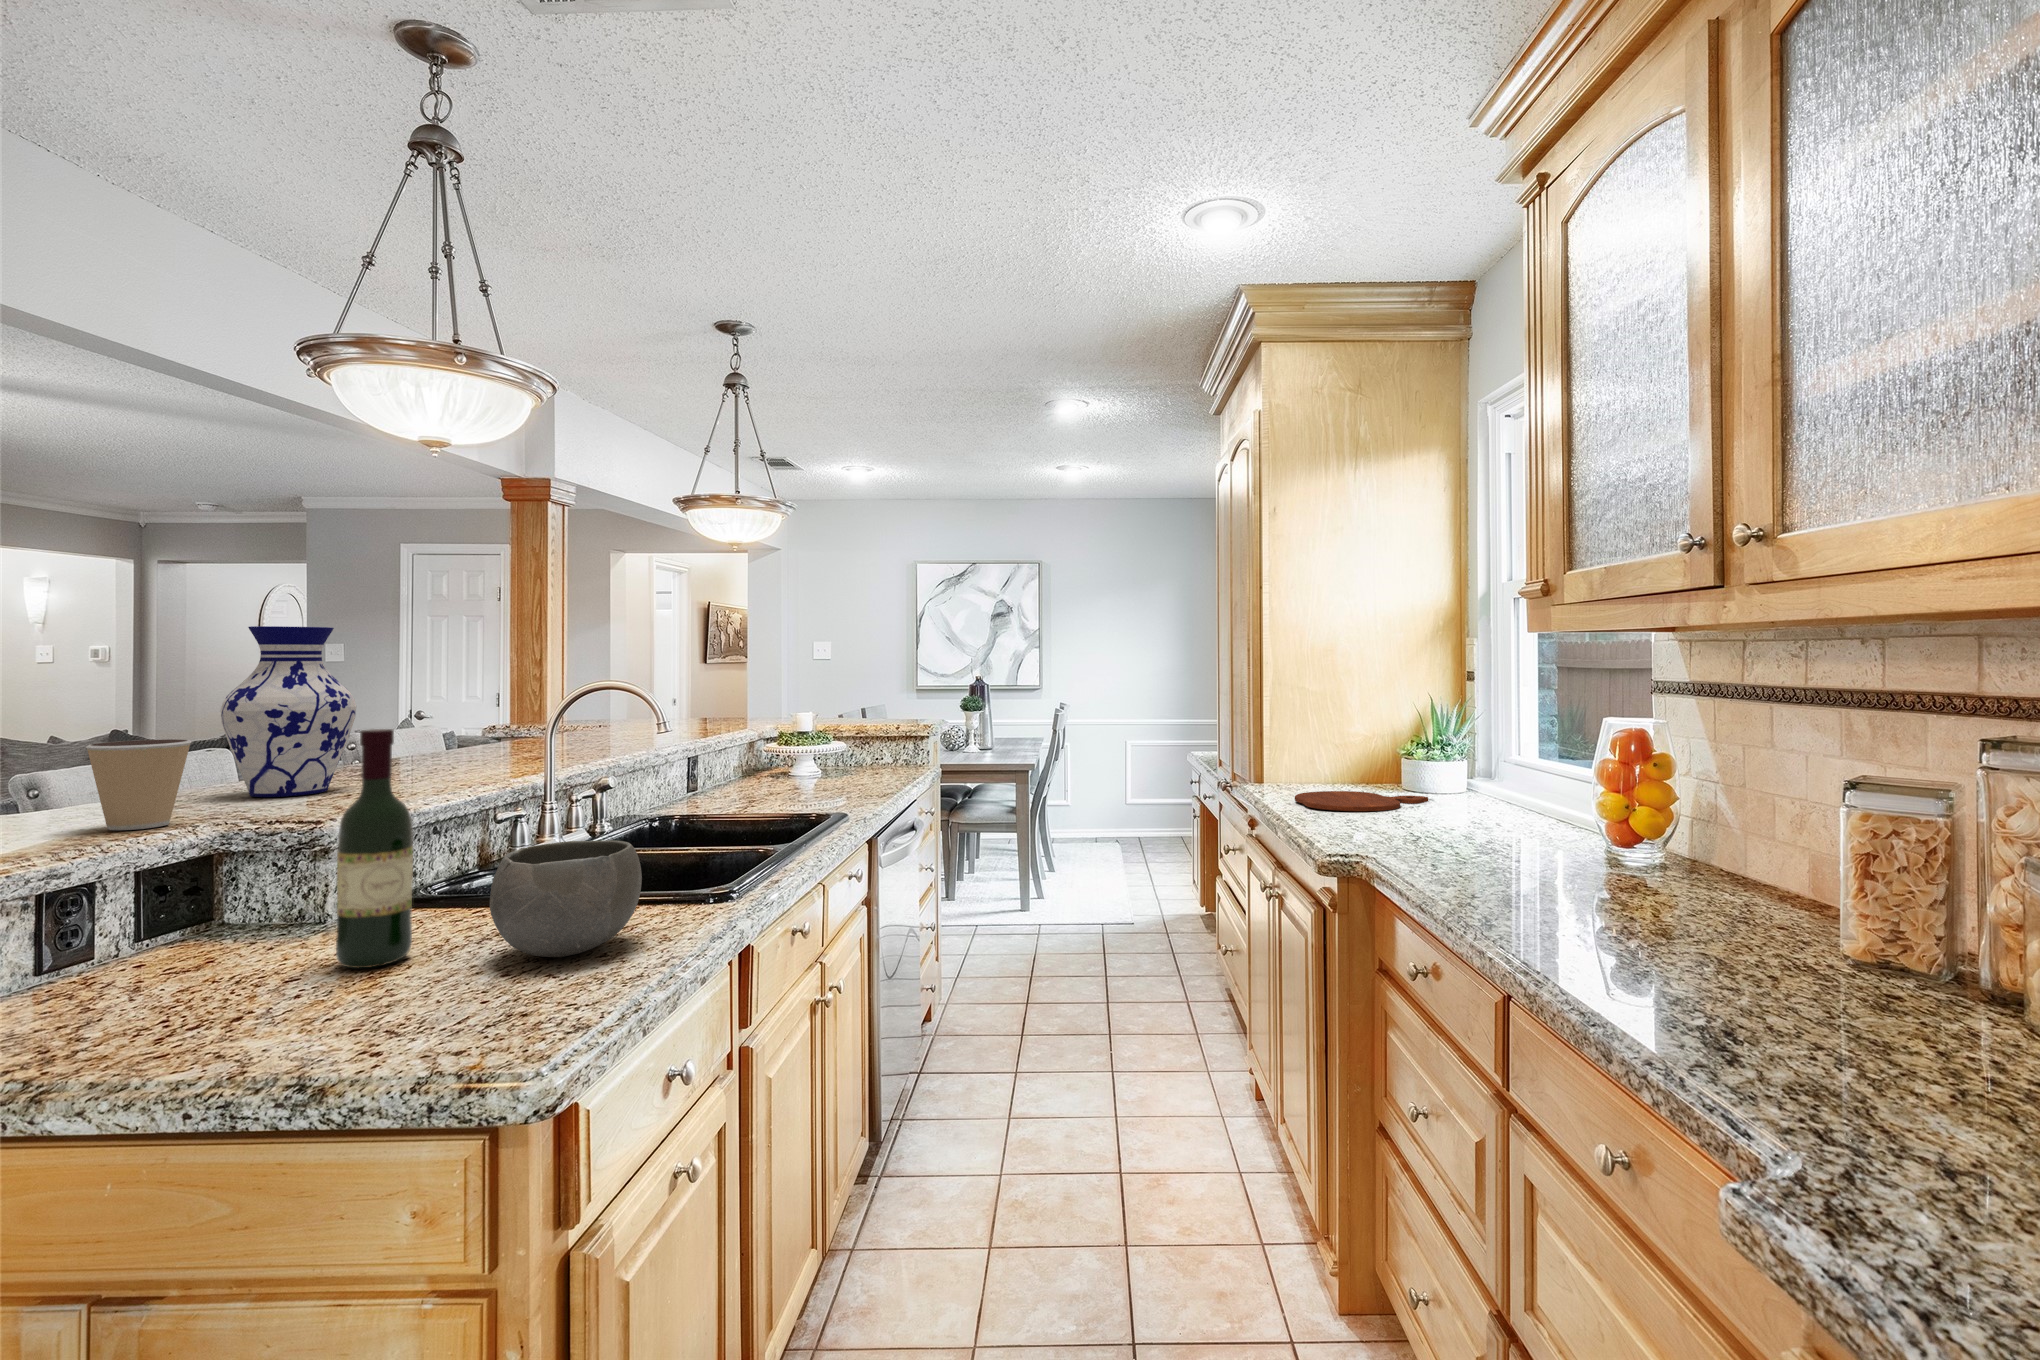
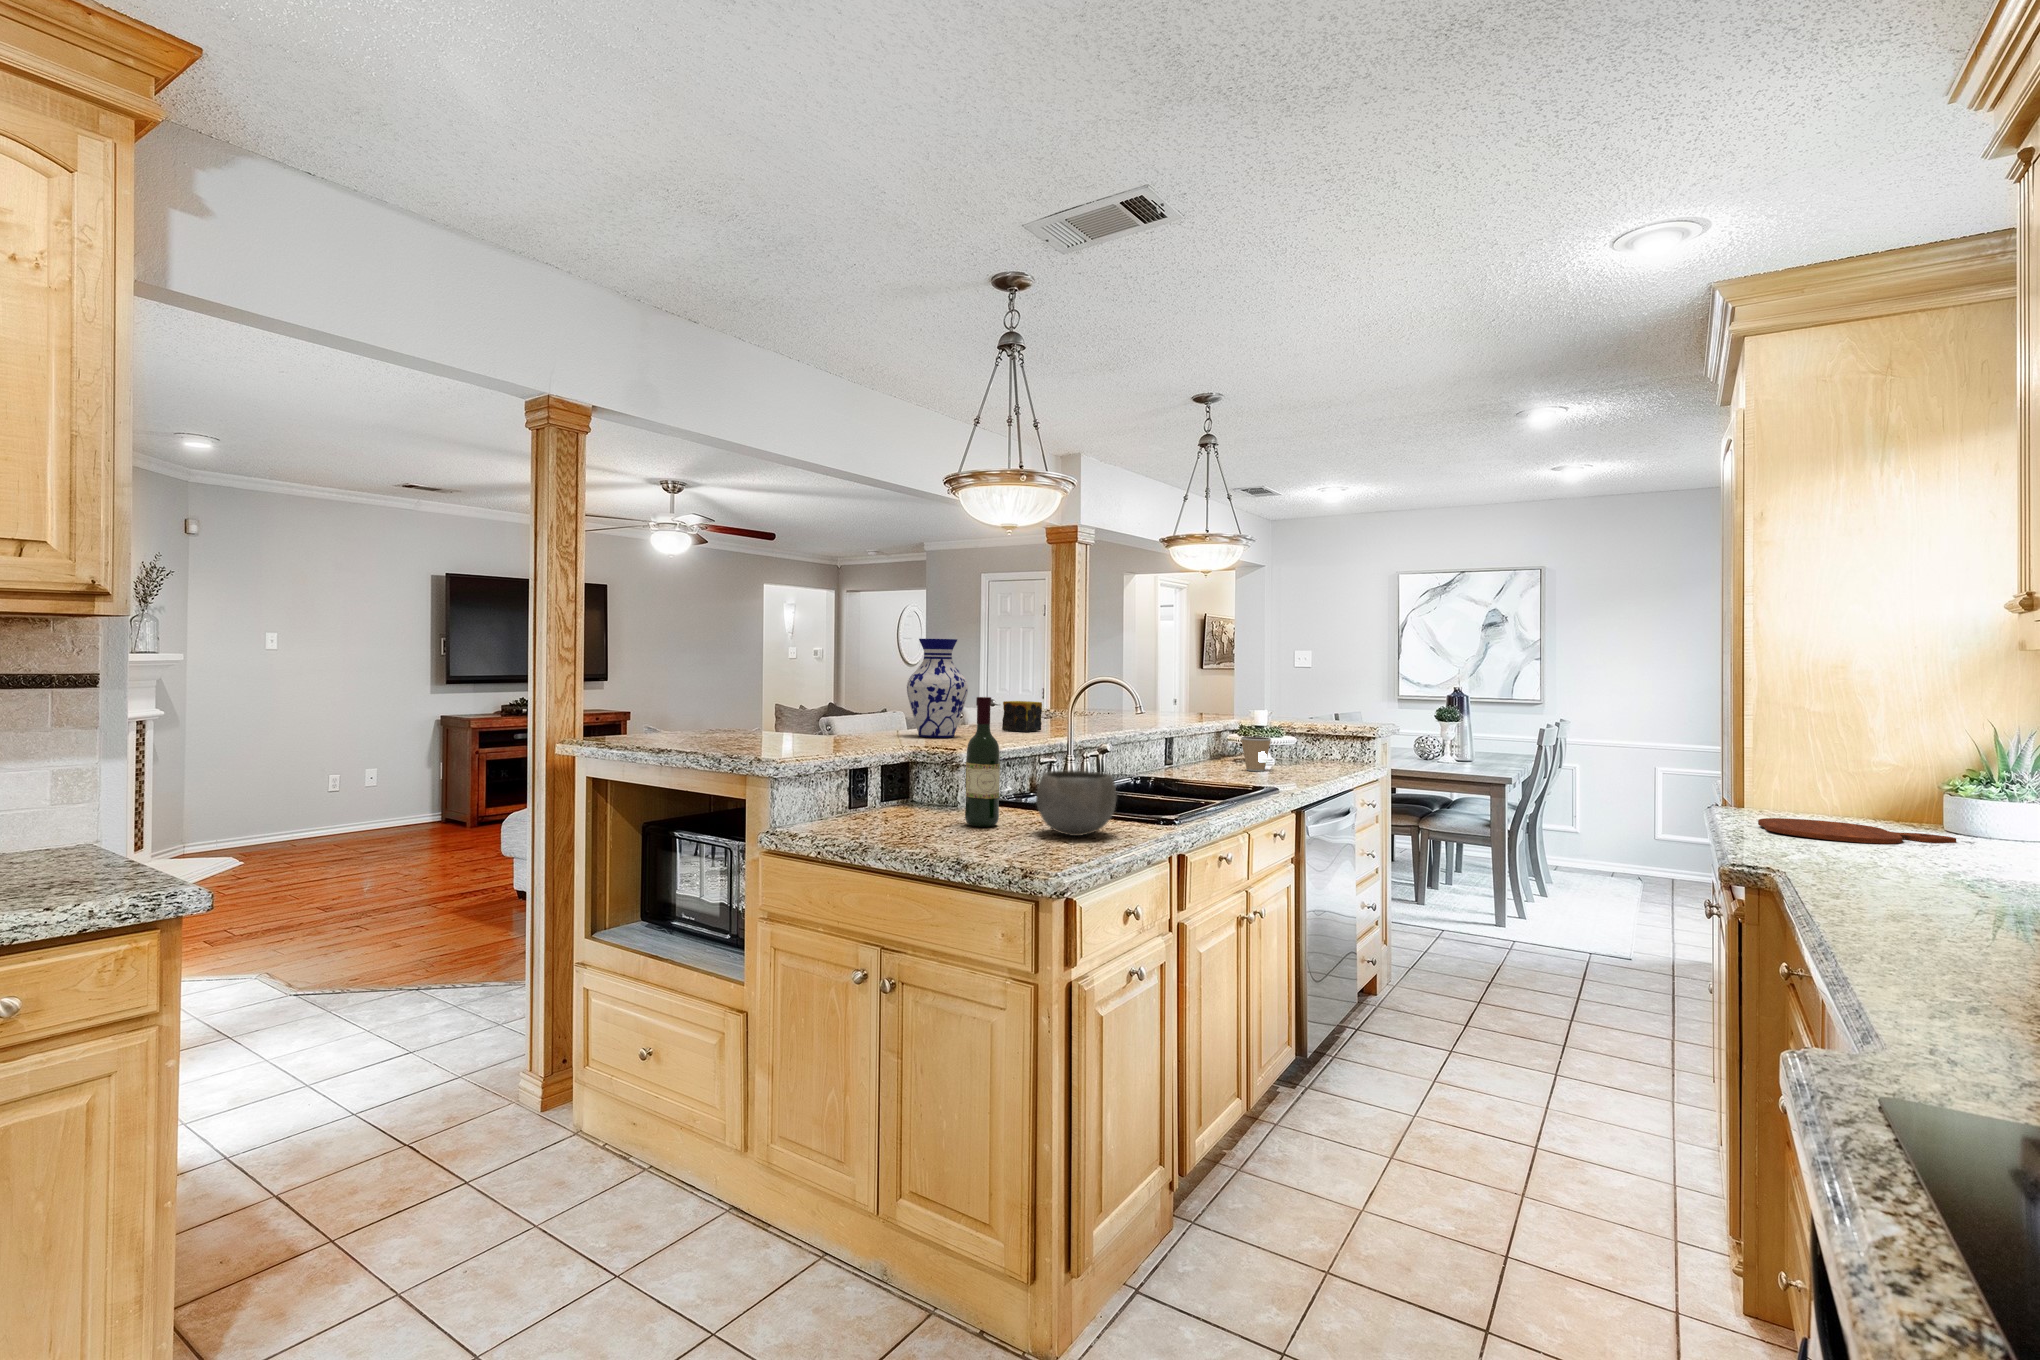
candle: none [427,721,499,769] -> present [1002,701,1042,732]
coffee cup: present [86,739,192,830] -> present [1241,737,1271,771]

